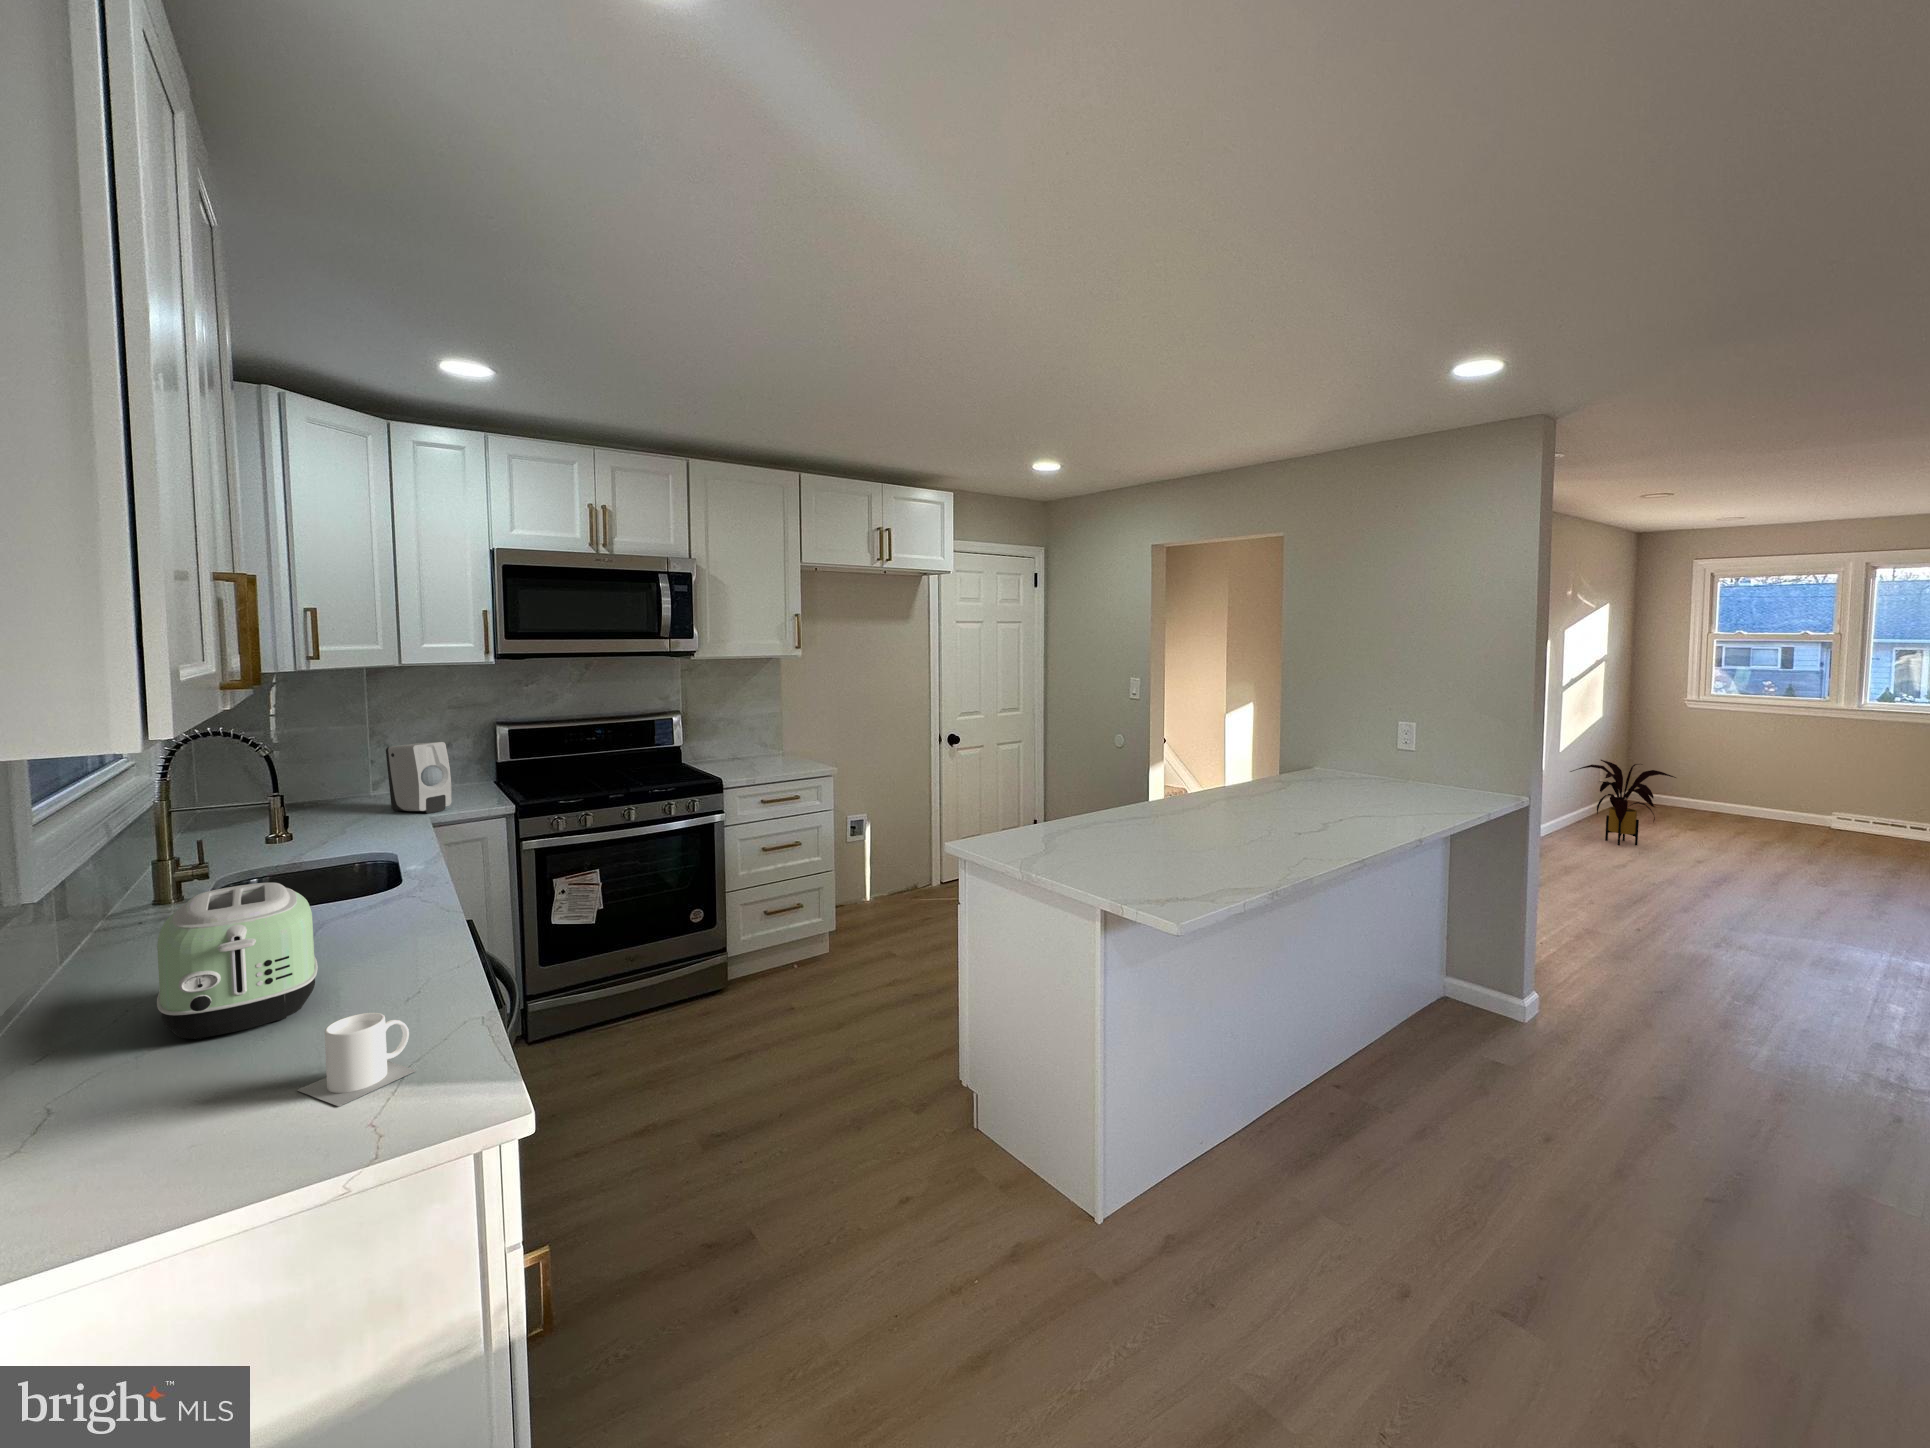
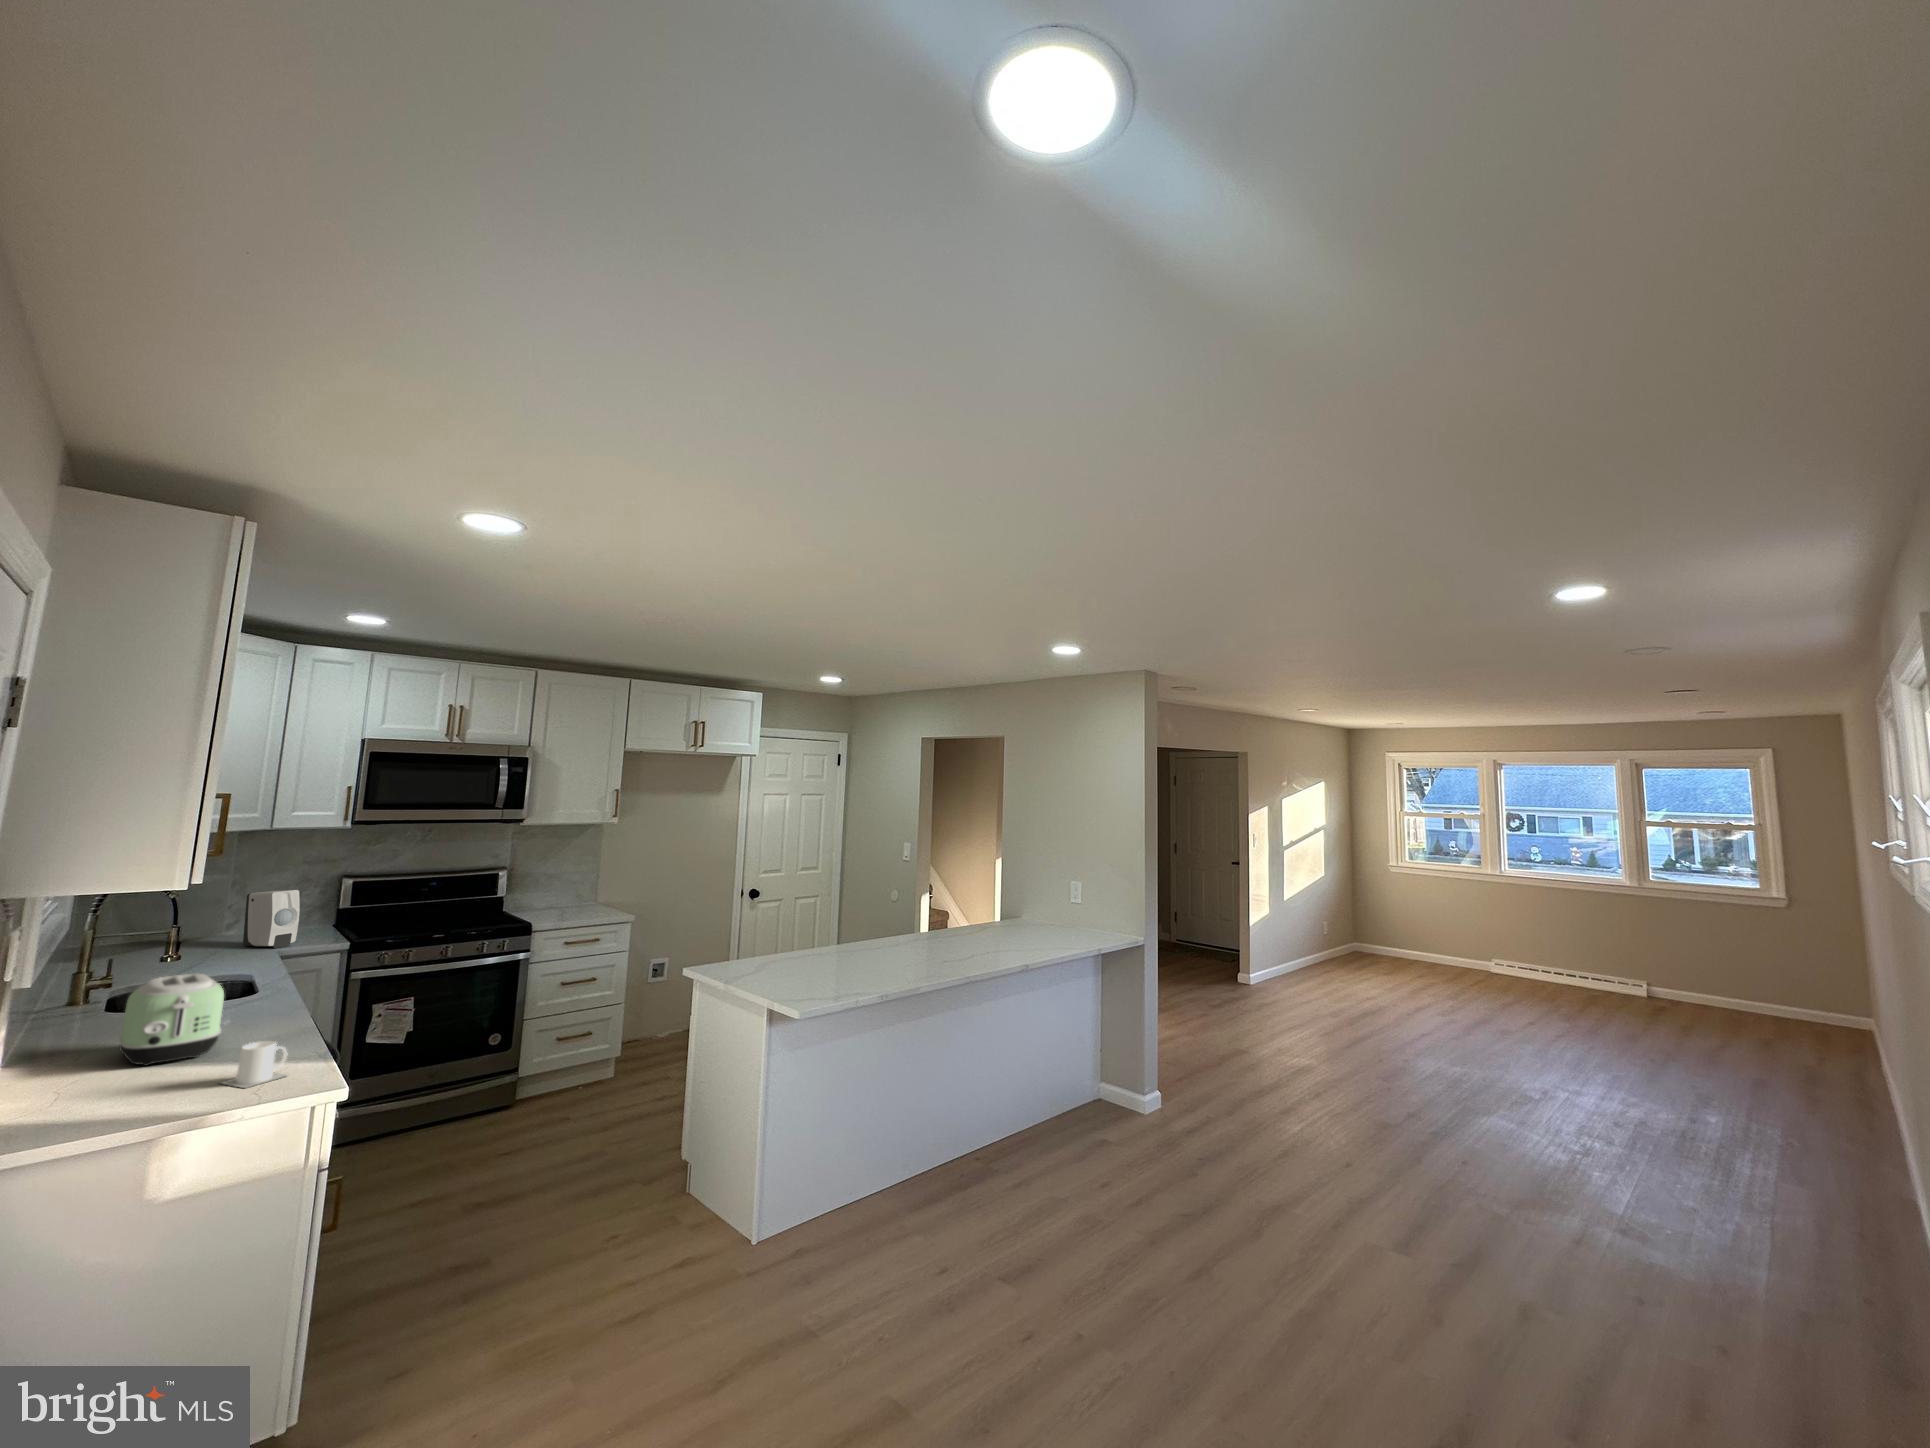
house plant: present [1570,760,1676,845] -> none [1279,916,1354,988]

